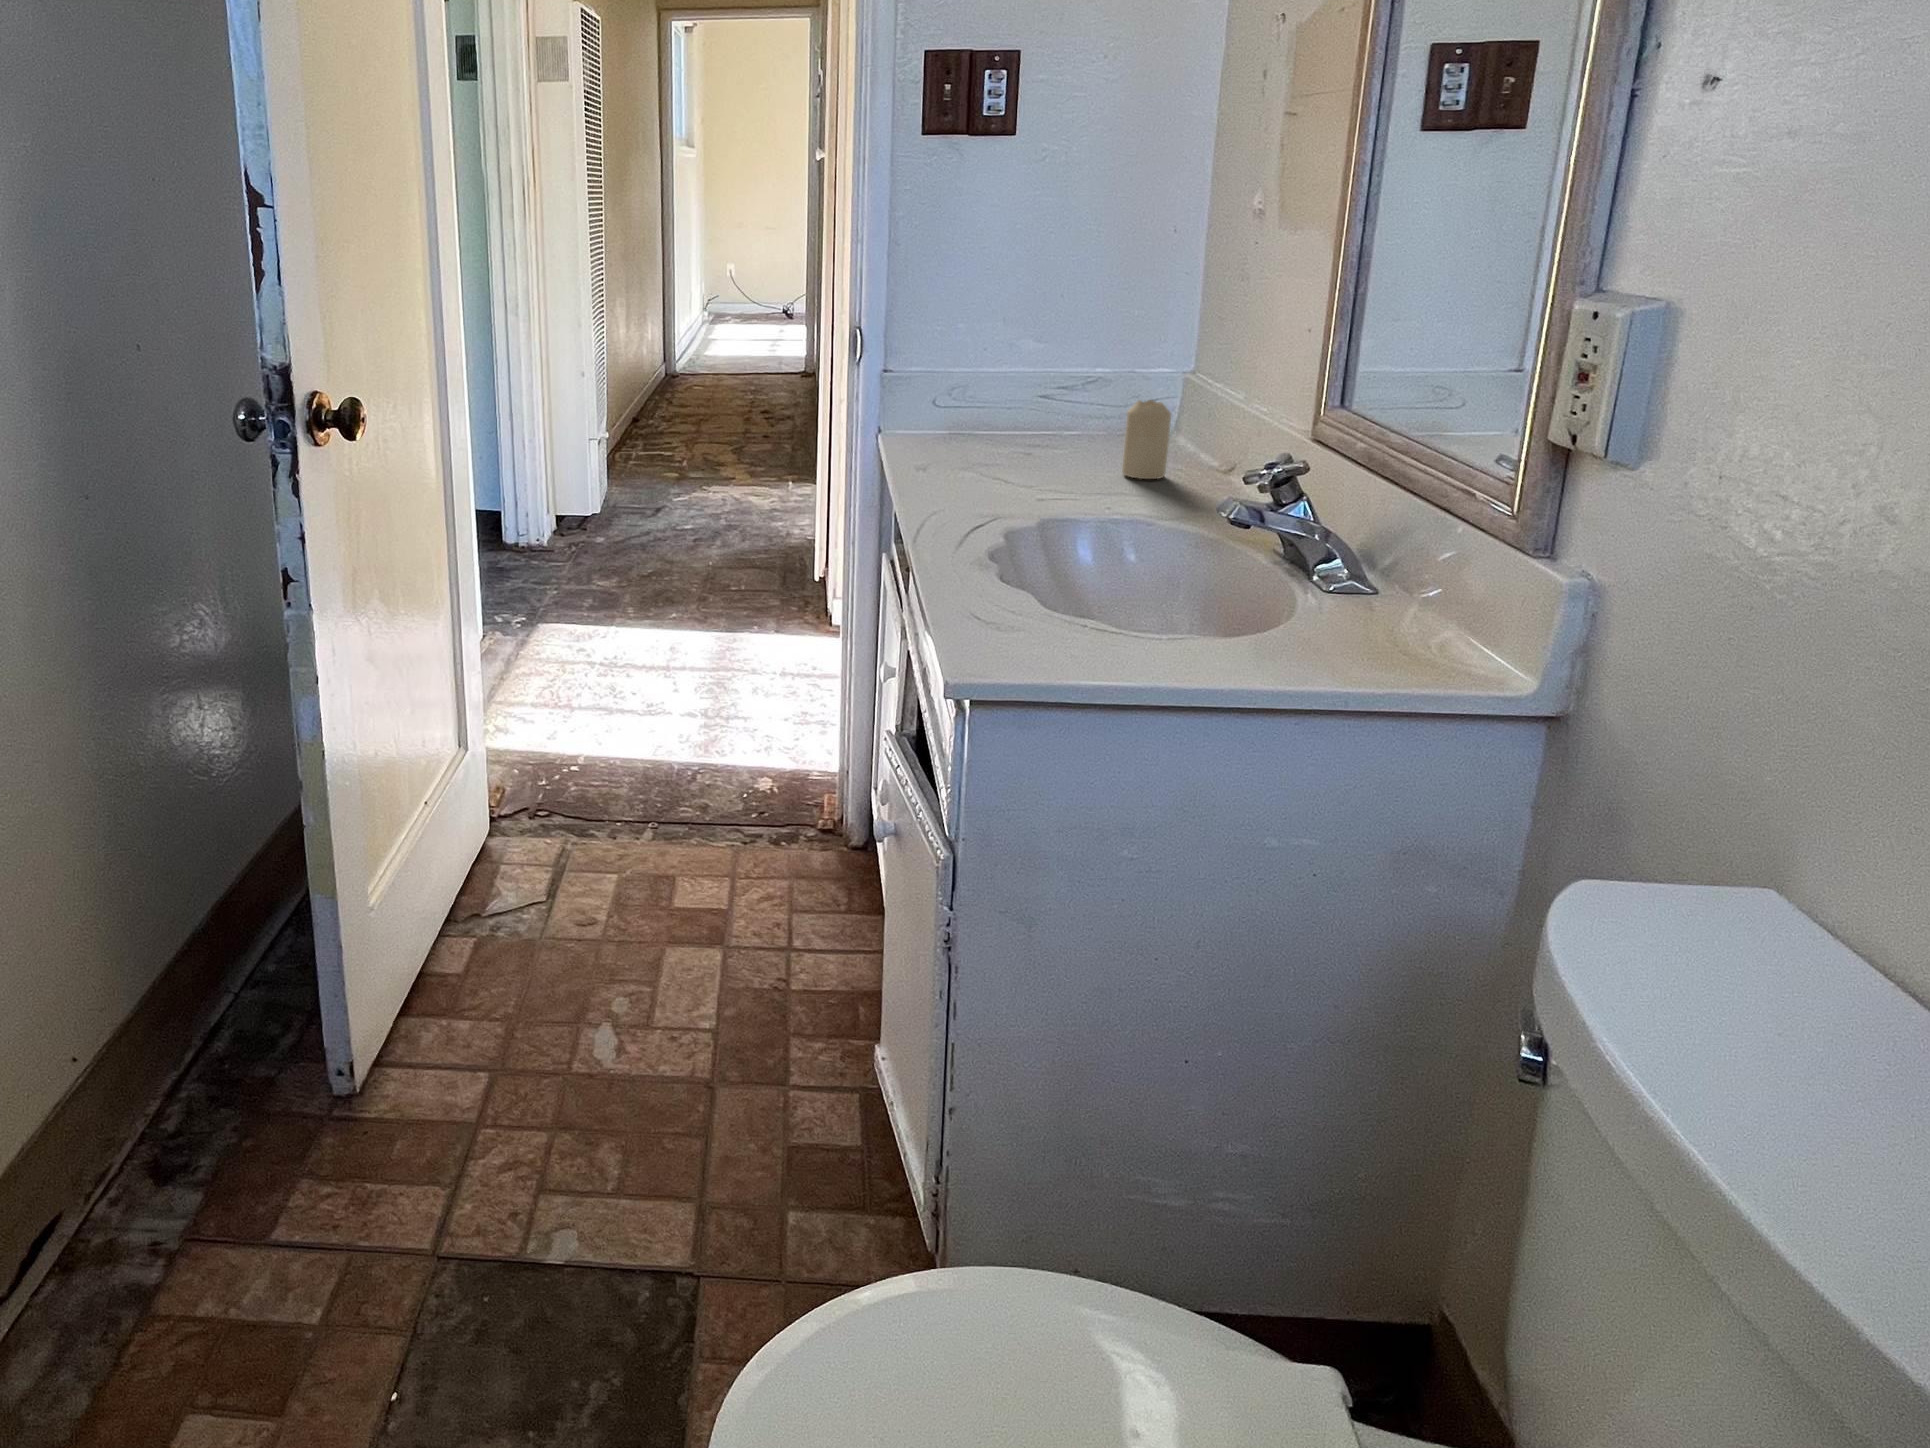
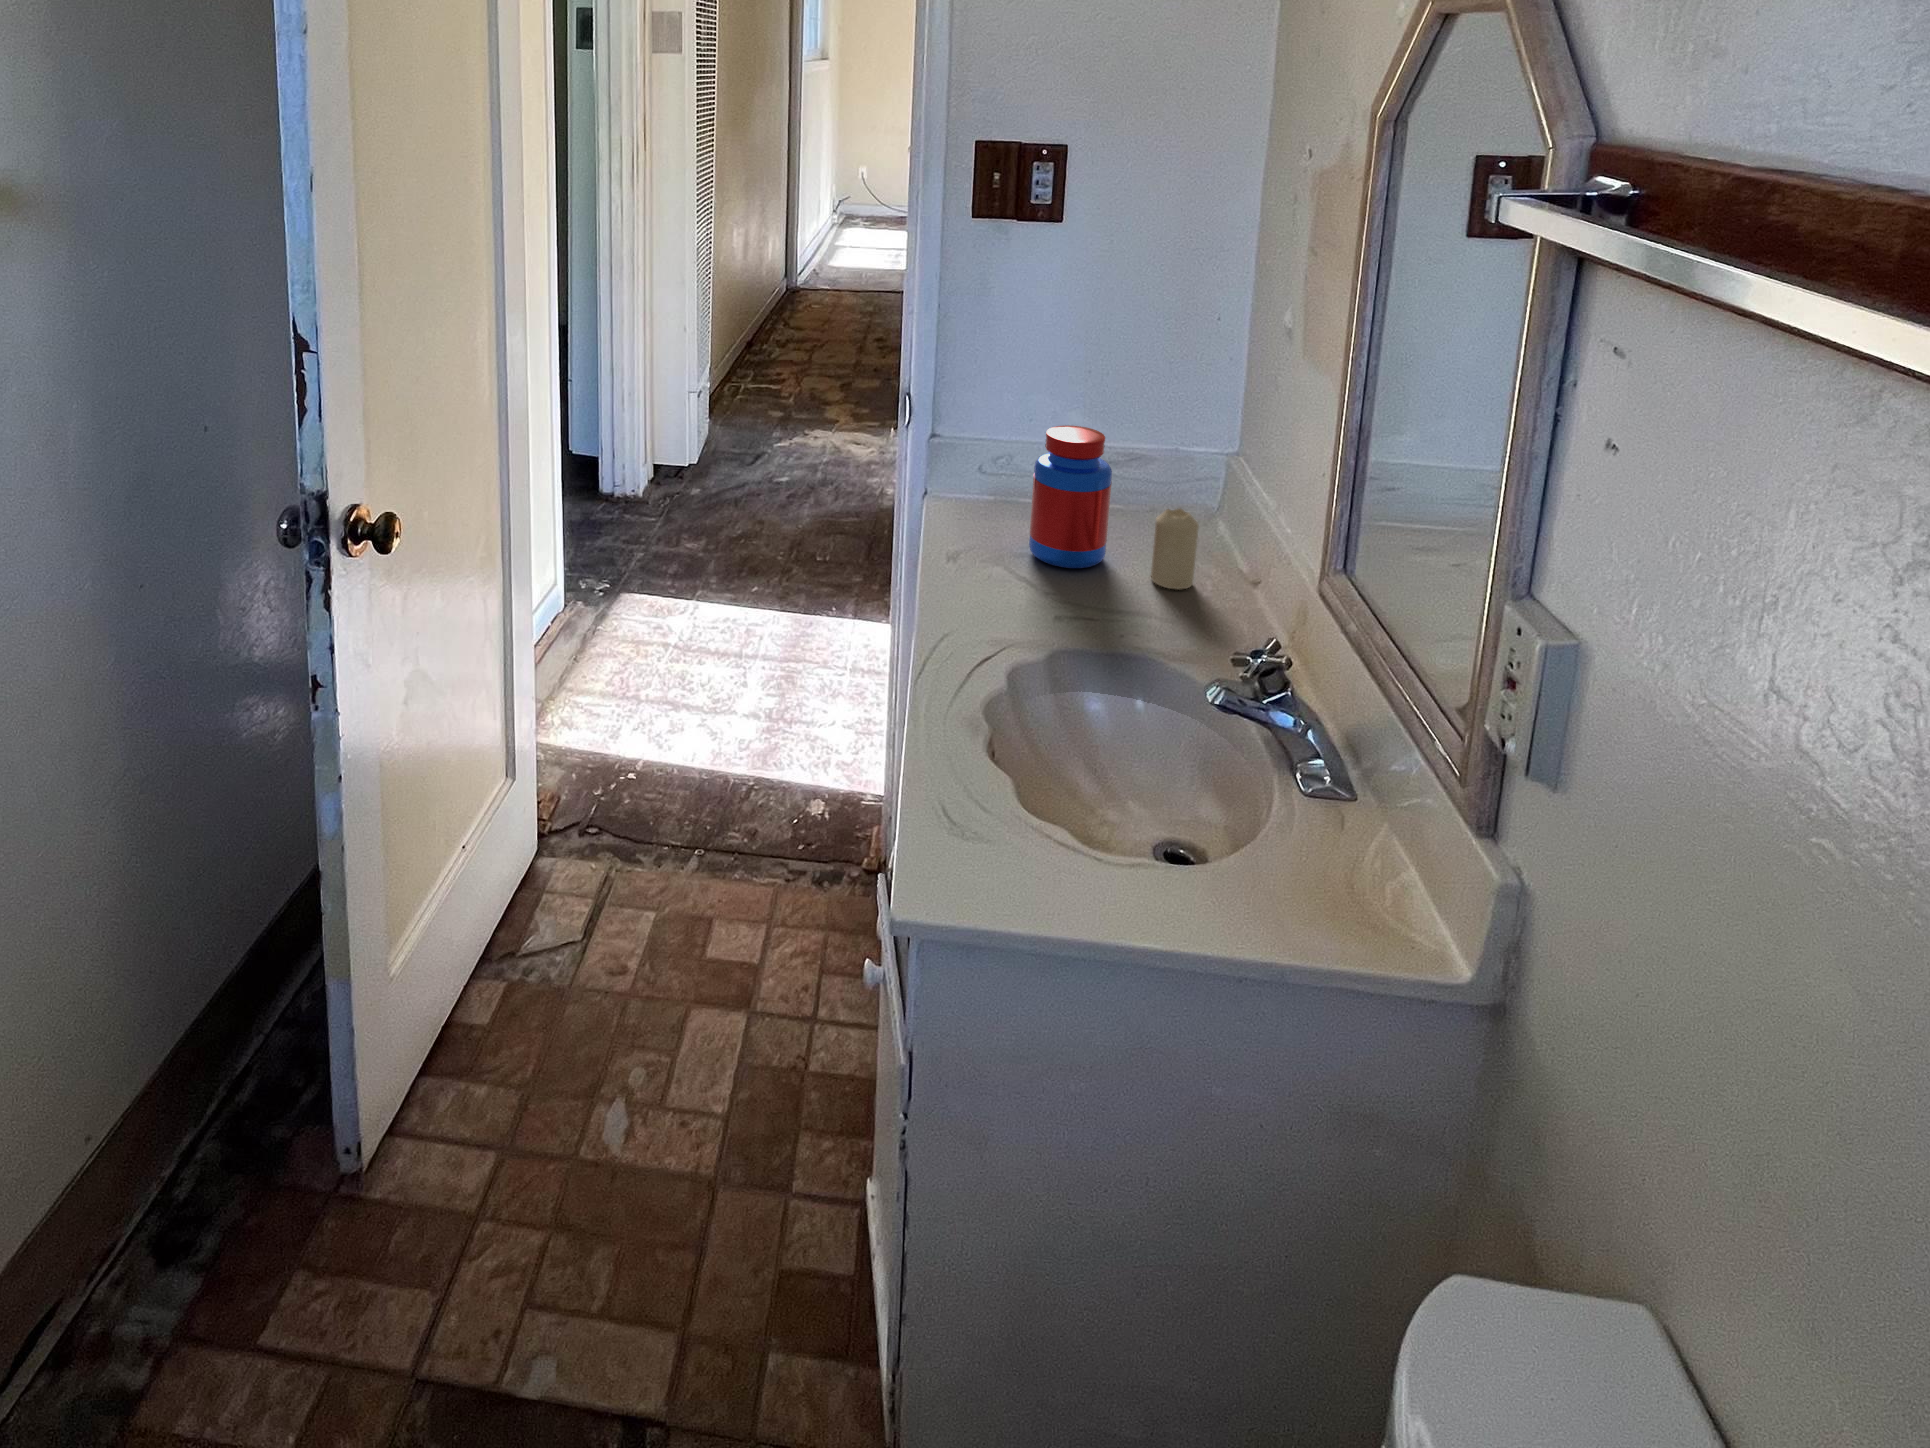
jar: none [996,331,1080,470] -> present [1029,425,1112,568]

